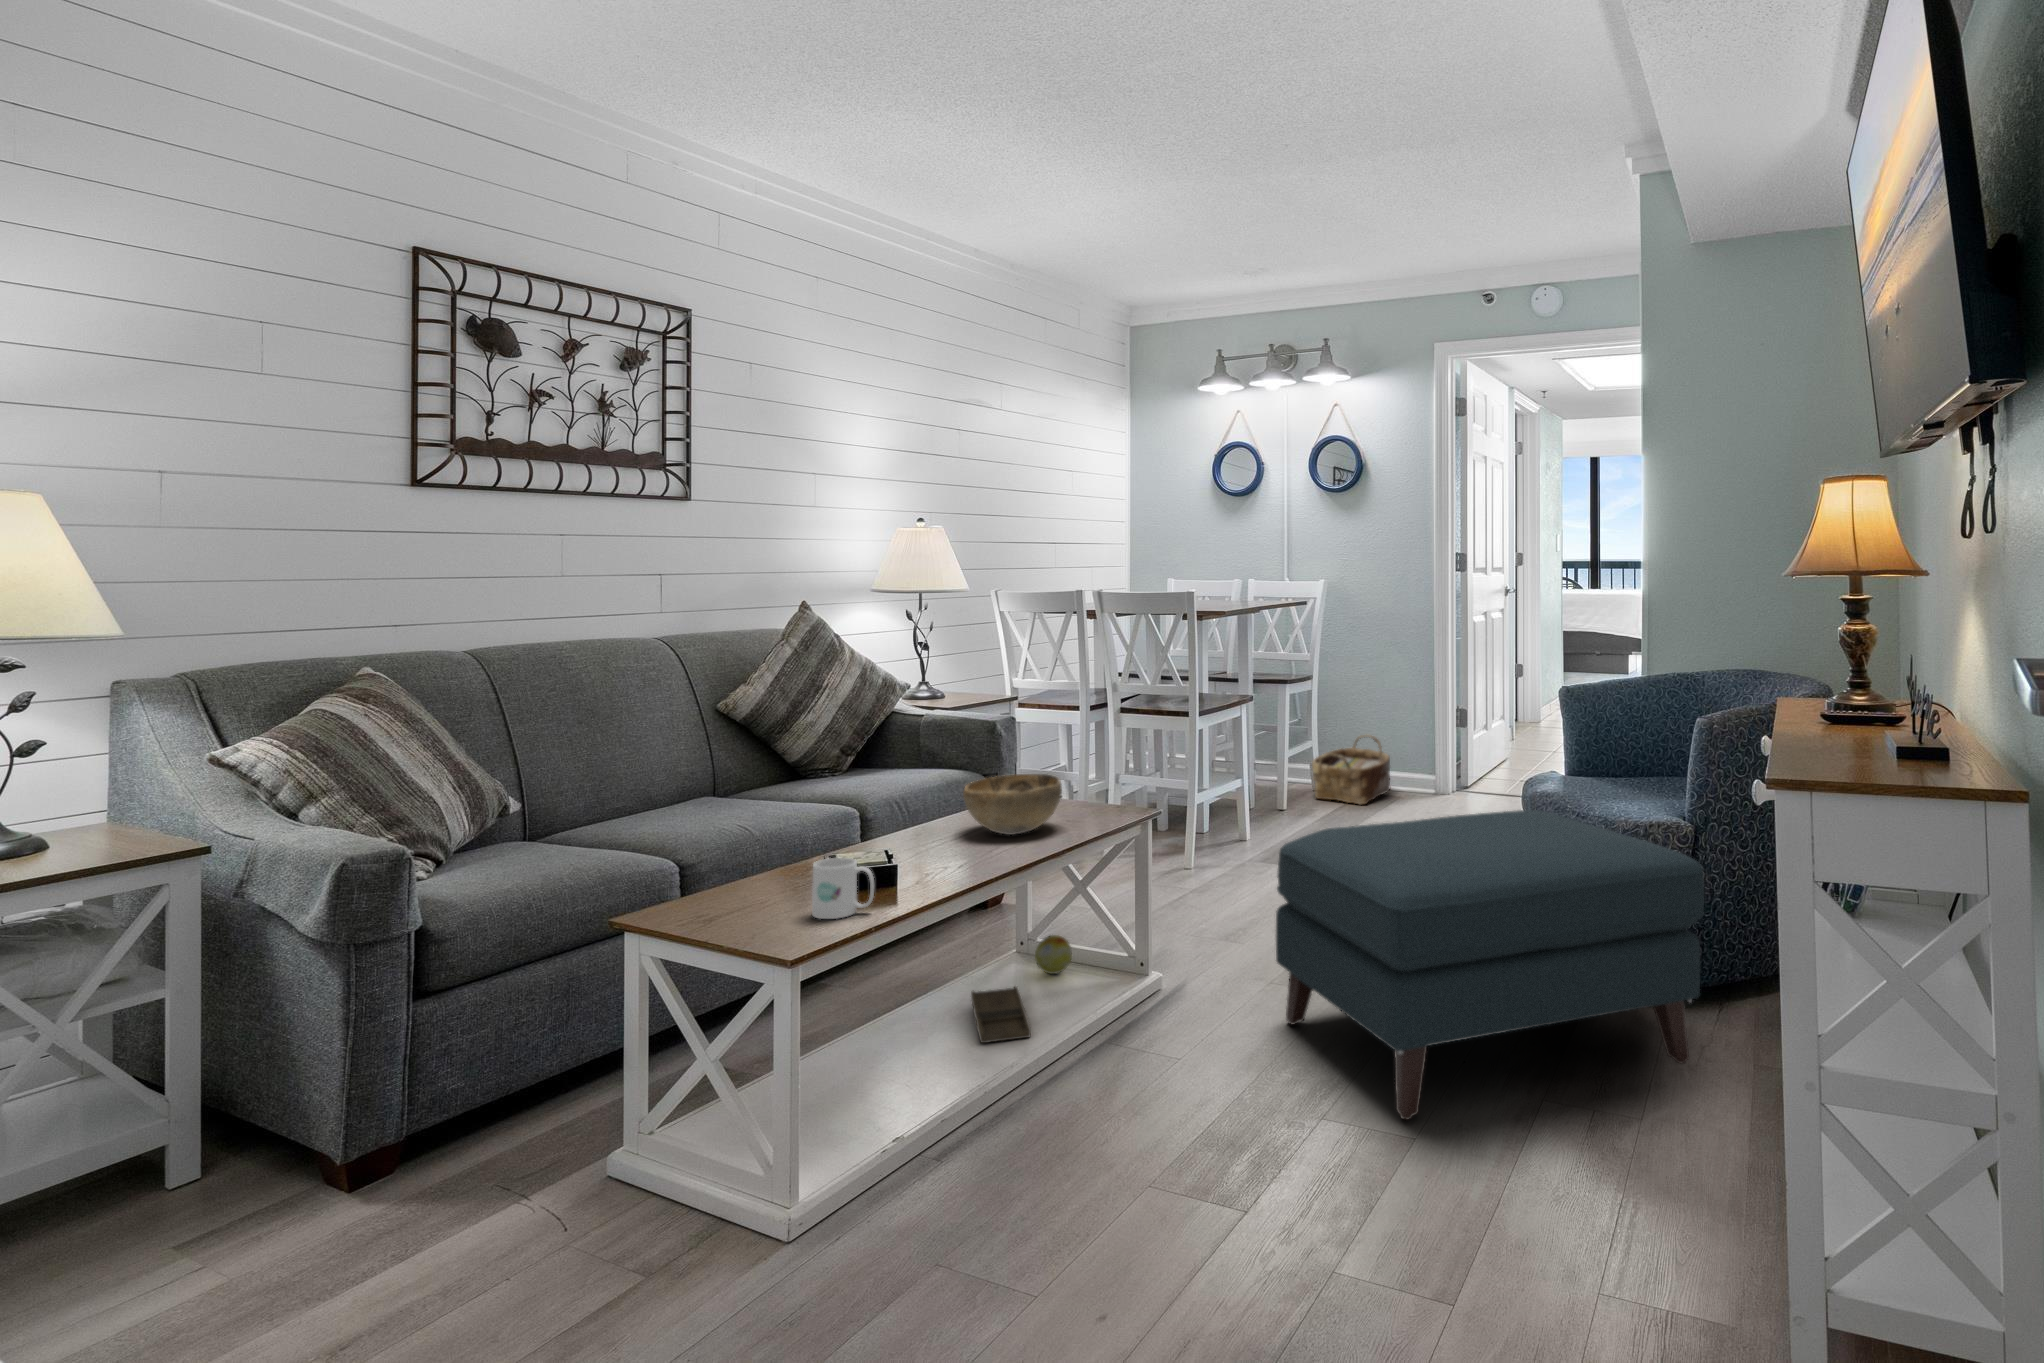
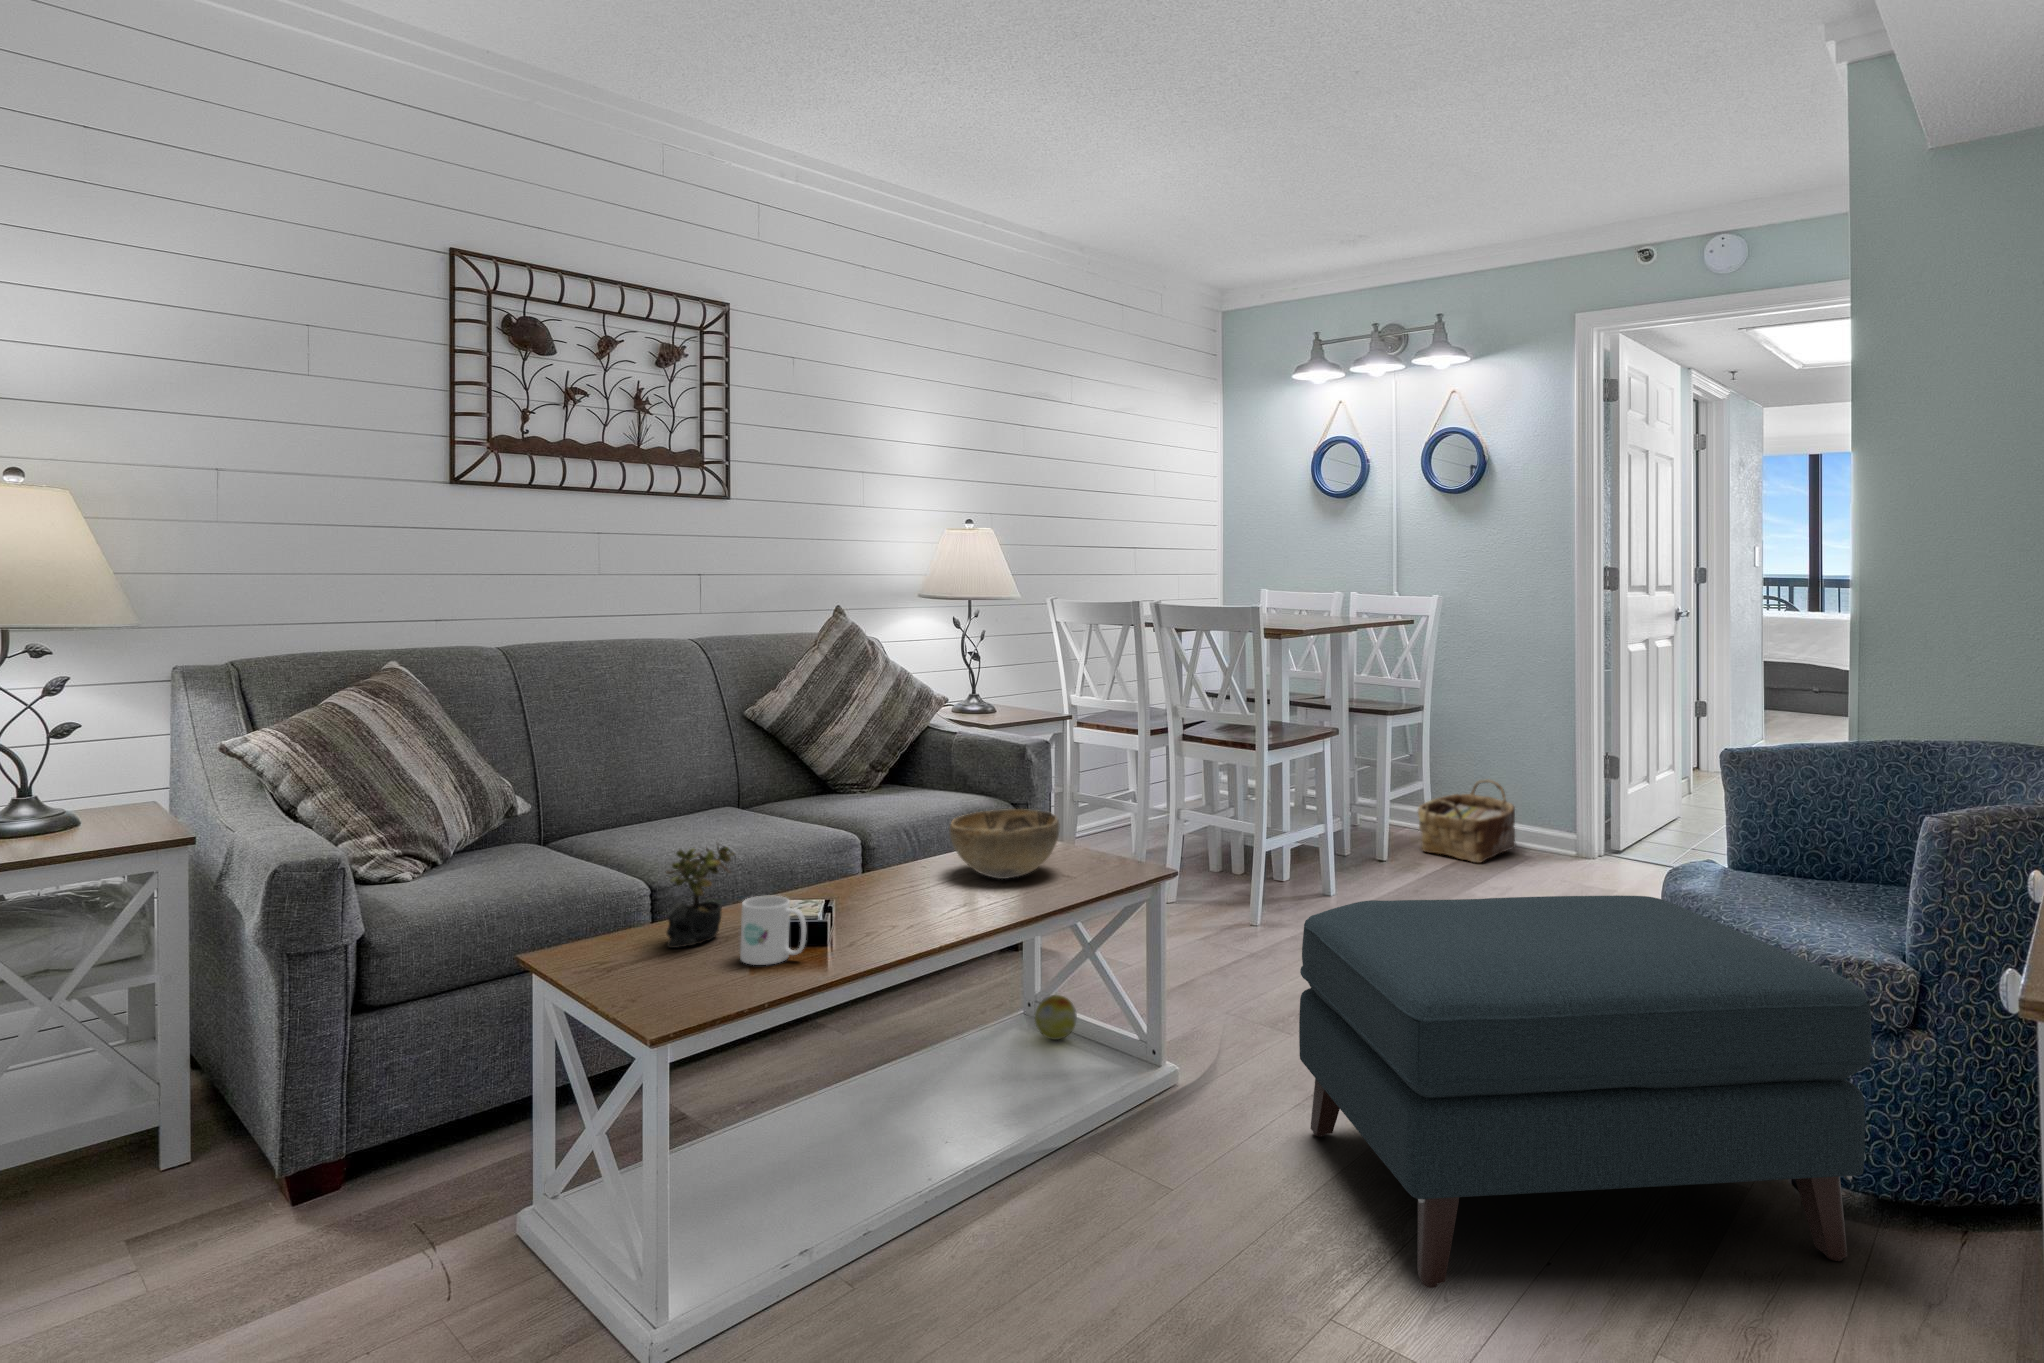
succulent plant: none [731,814,793,913] -> present [666,845,734,948]
tray: present [971,987,1031,1043] -> none [947,1051,1006,1116]

